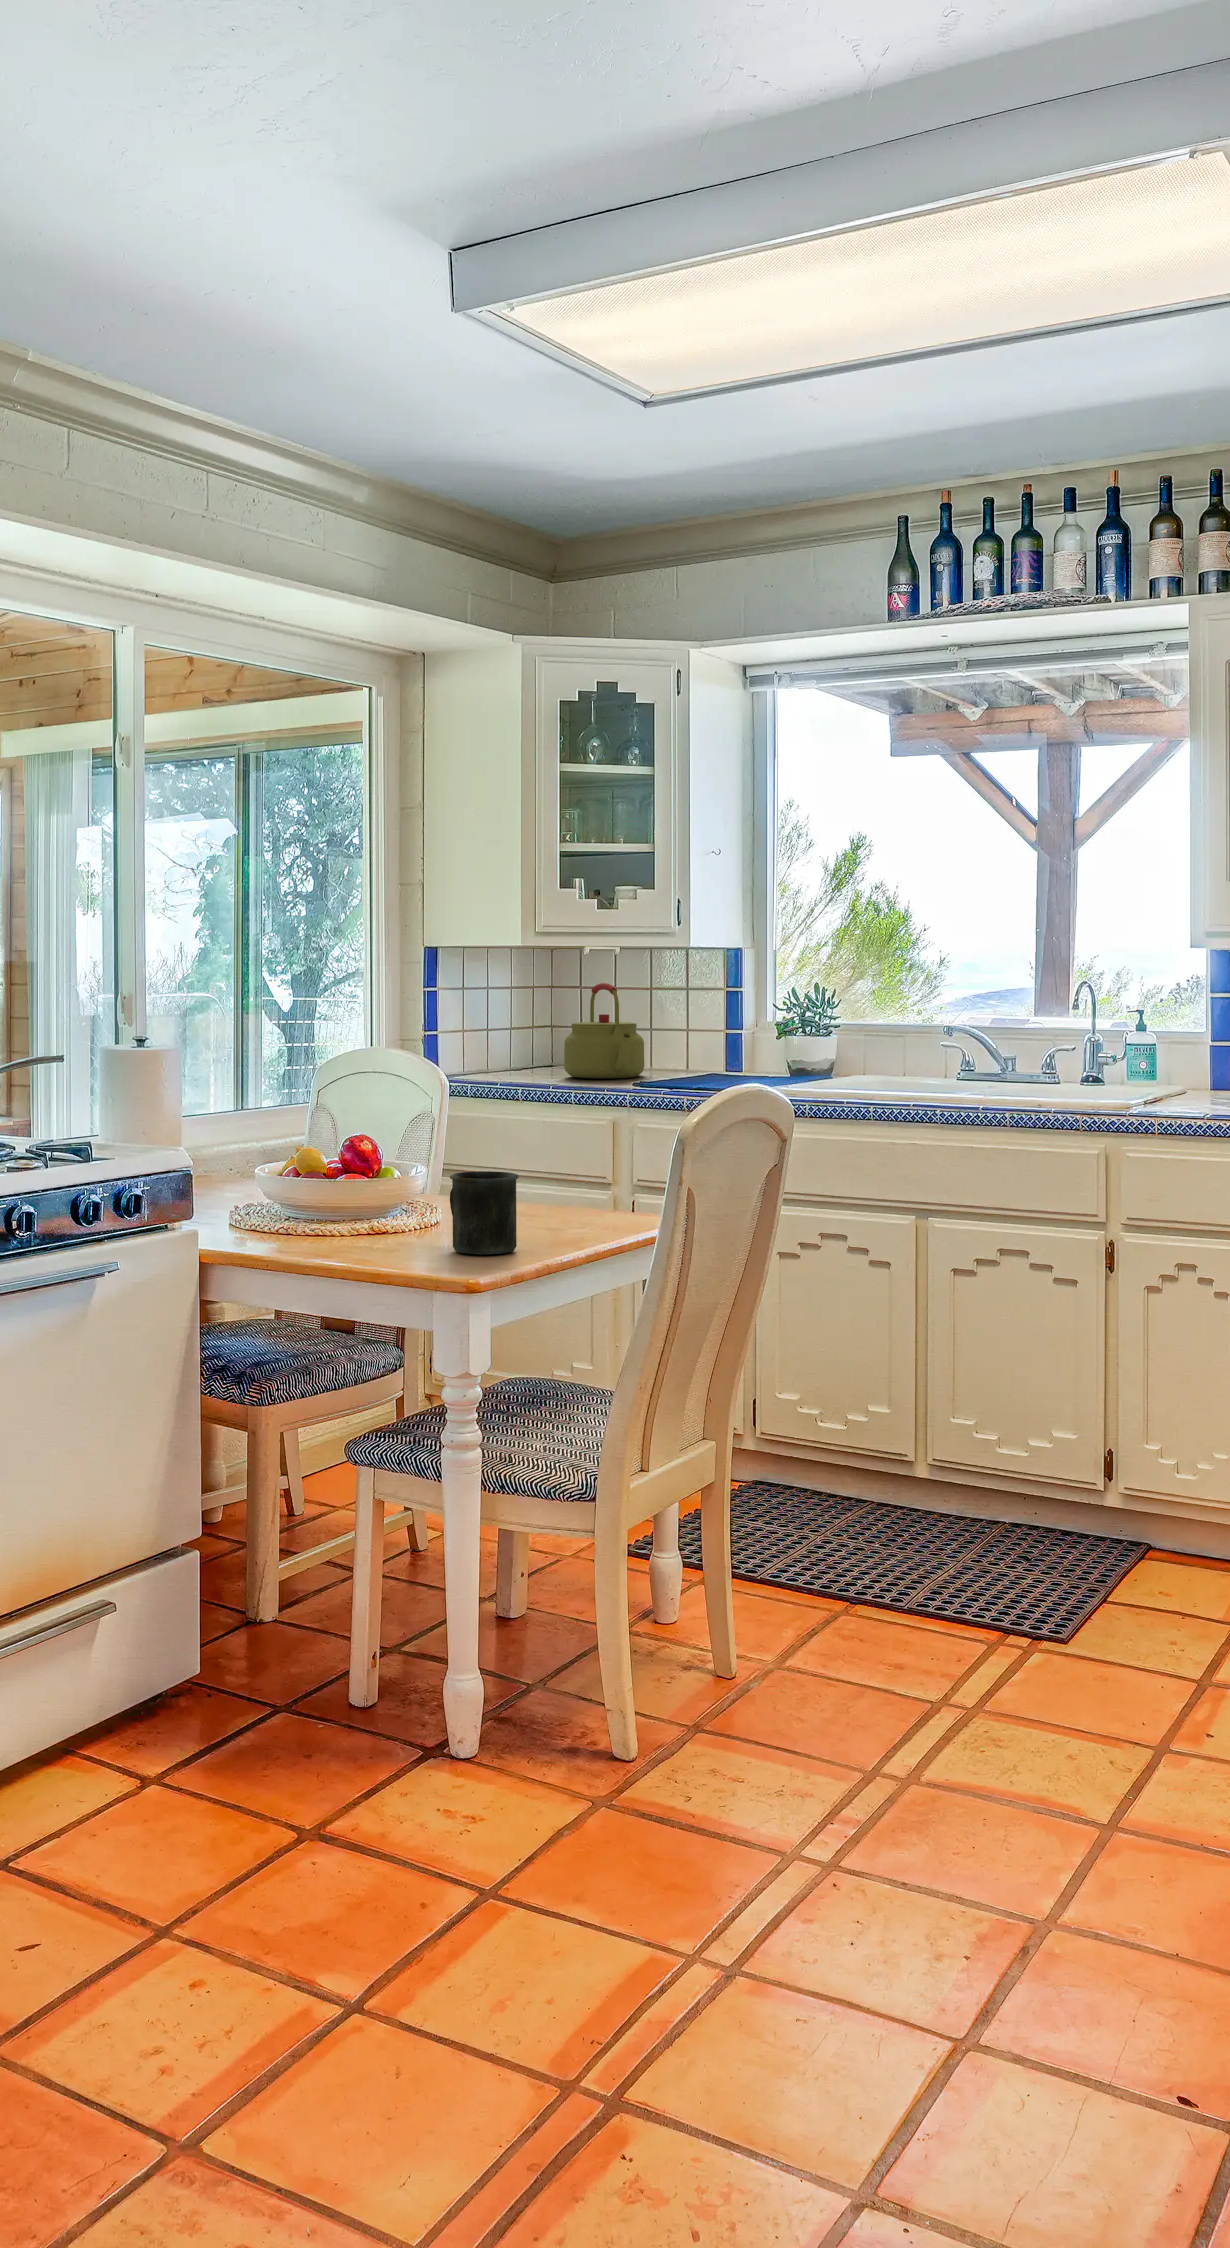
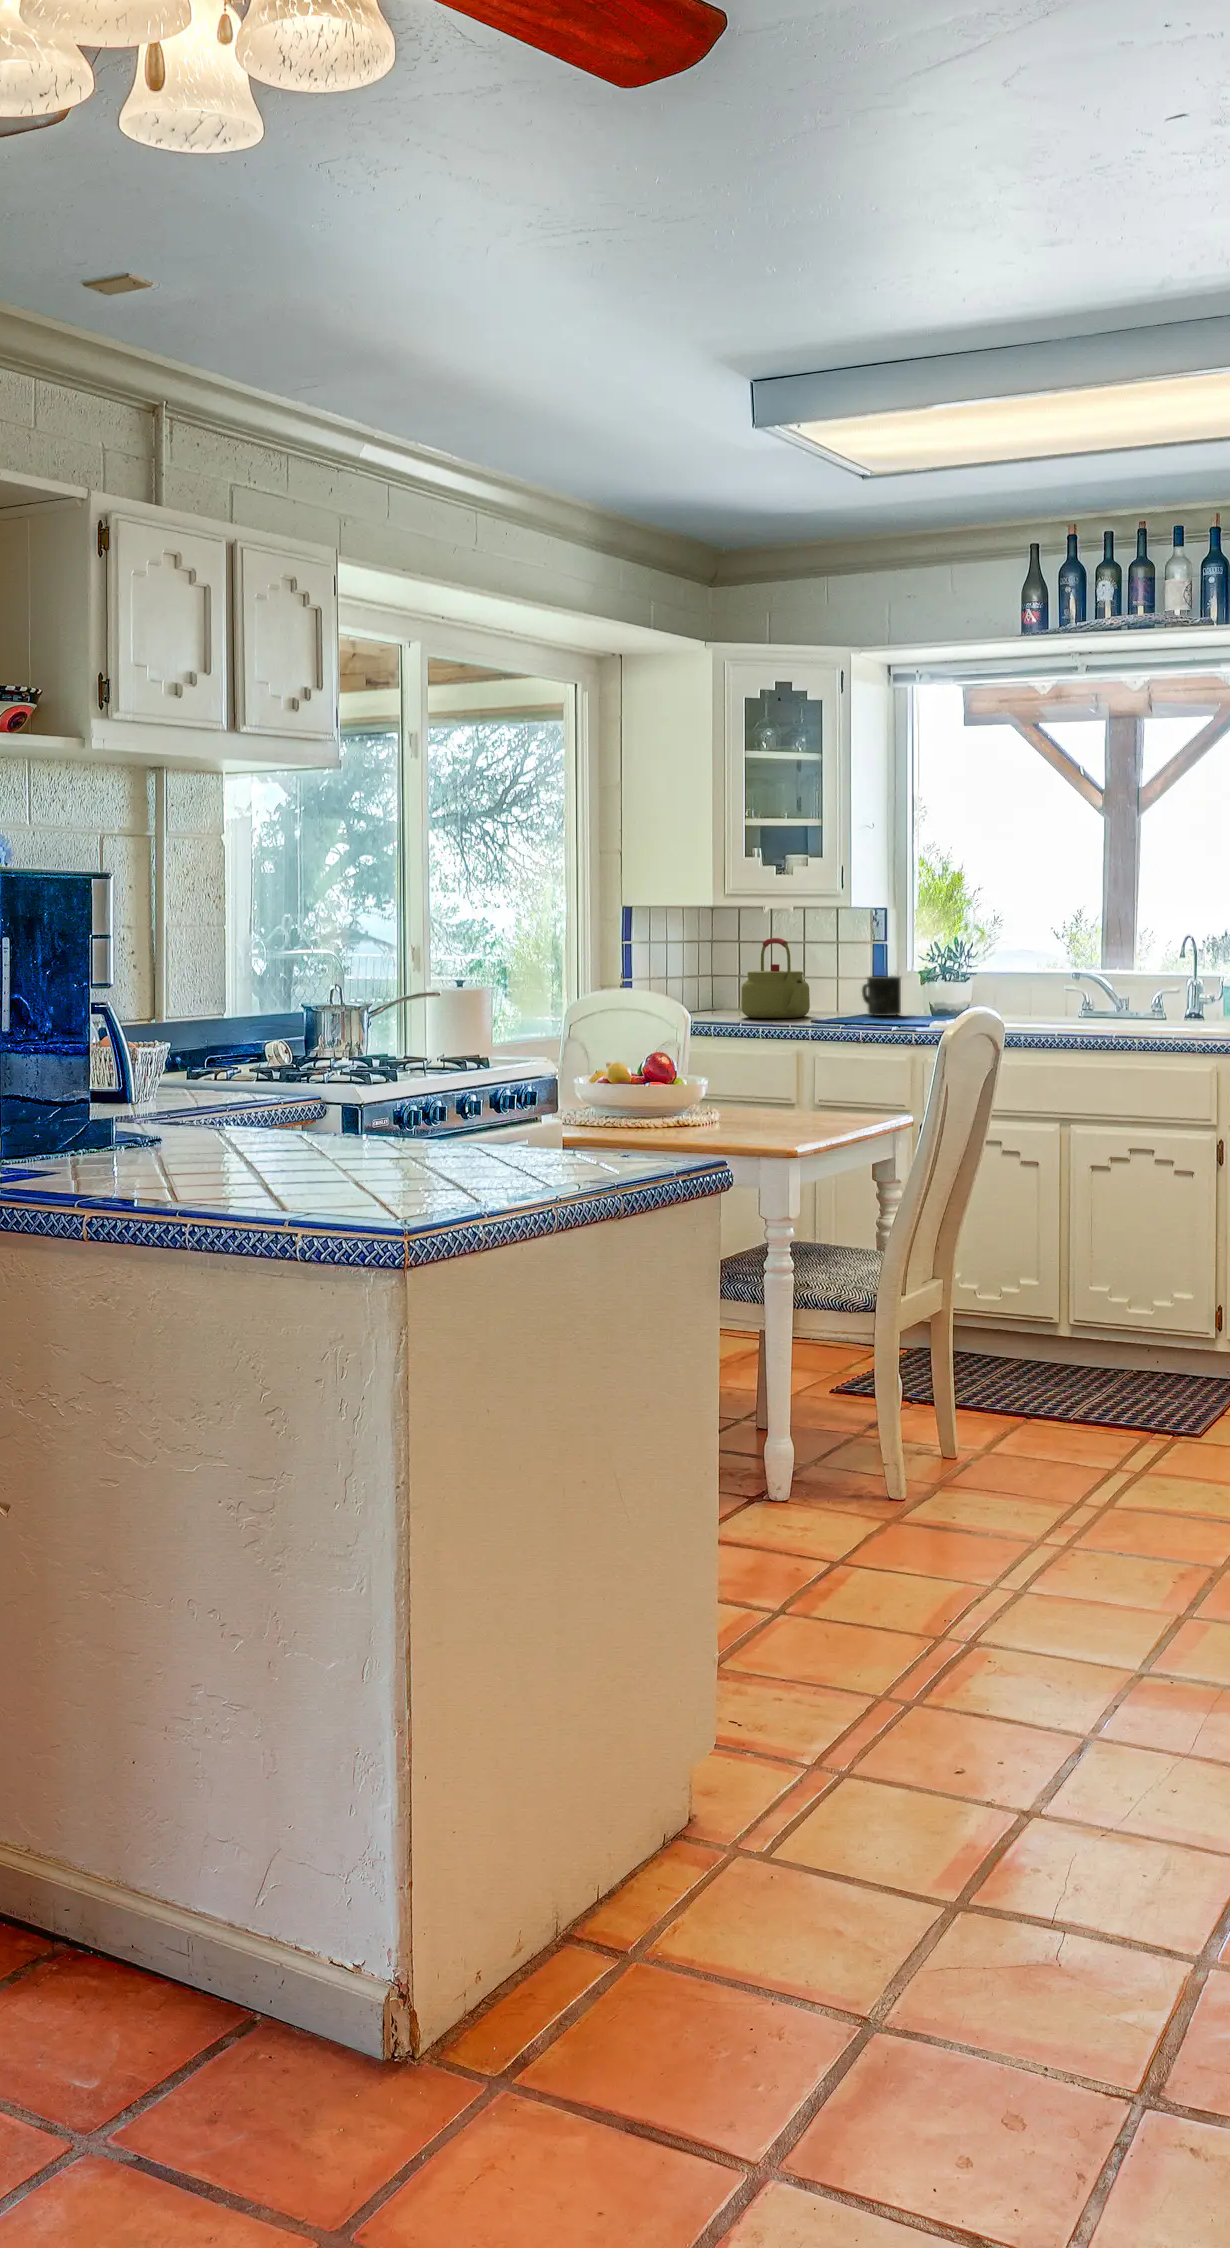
mug: present [450,1171,519,1254] -> present [862,976,901,1016]

